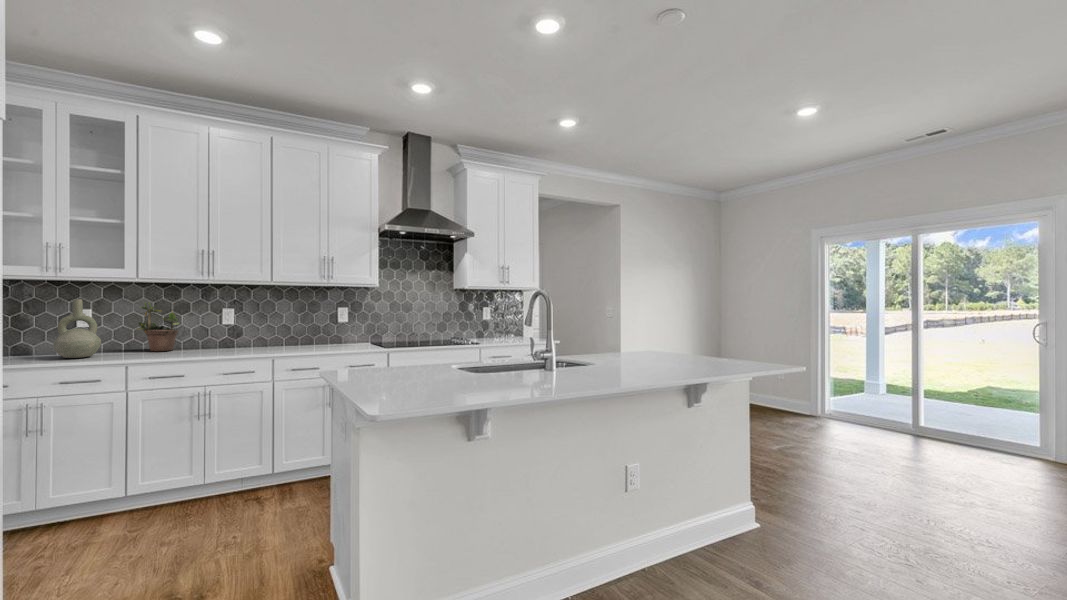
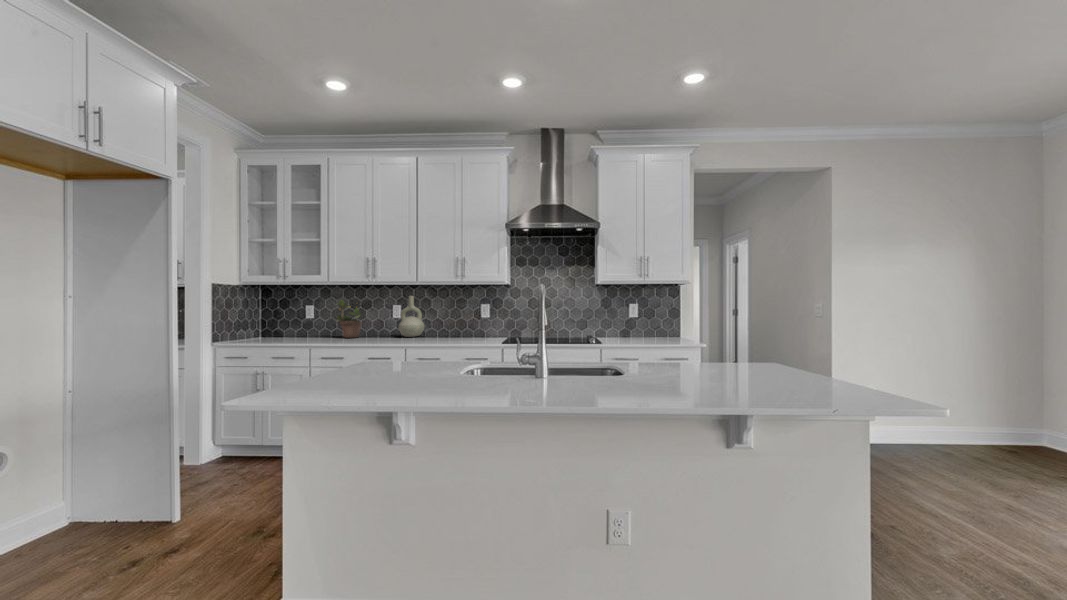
decorative vase: present [53,299,101,358] -> present [398,296,424,337]

